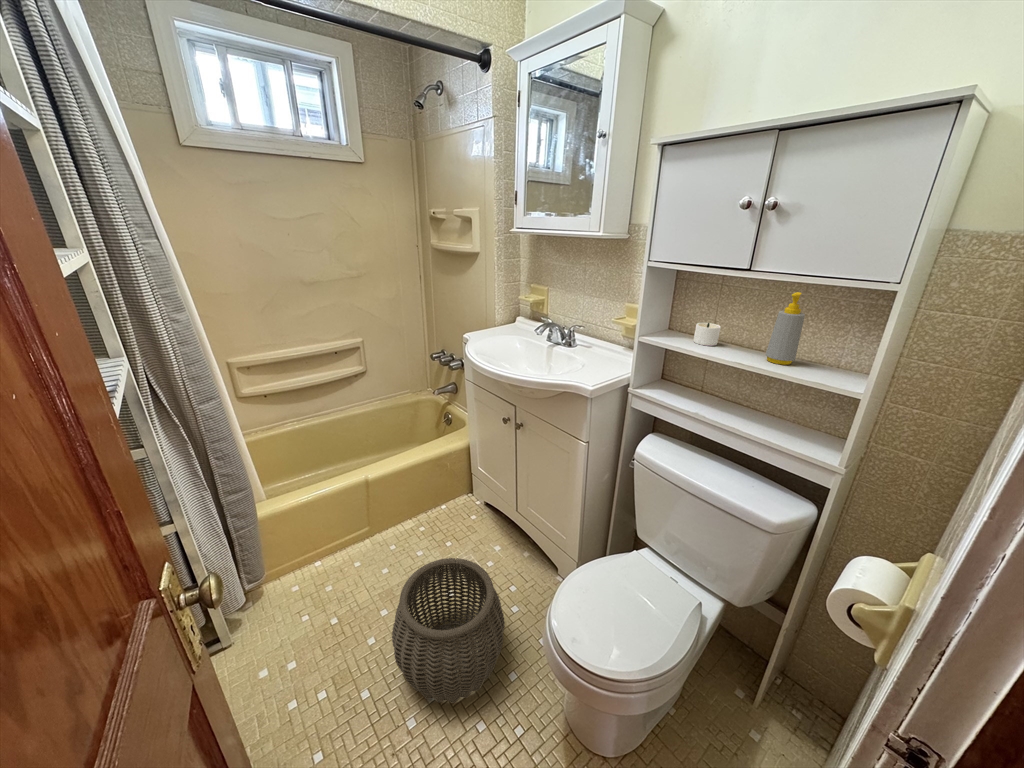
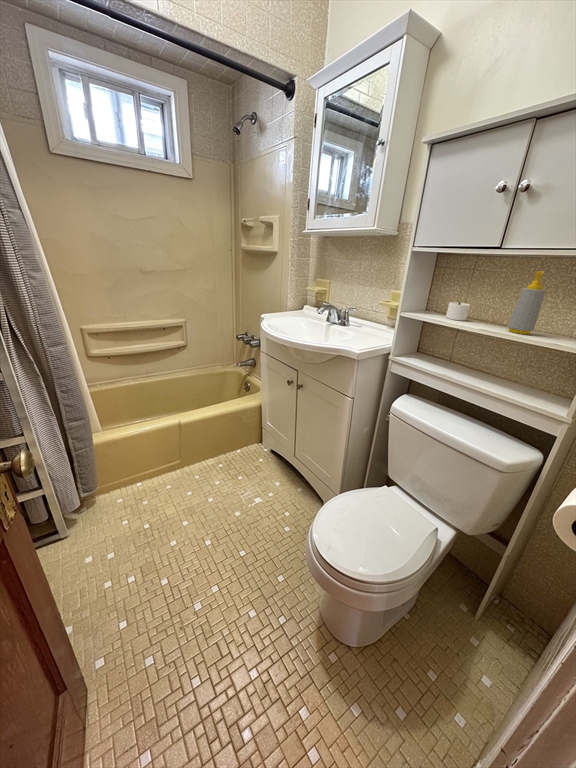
woven basket: present [392,558,505,703] -> none [187,483,277,594]

